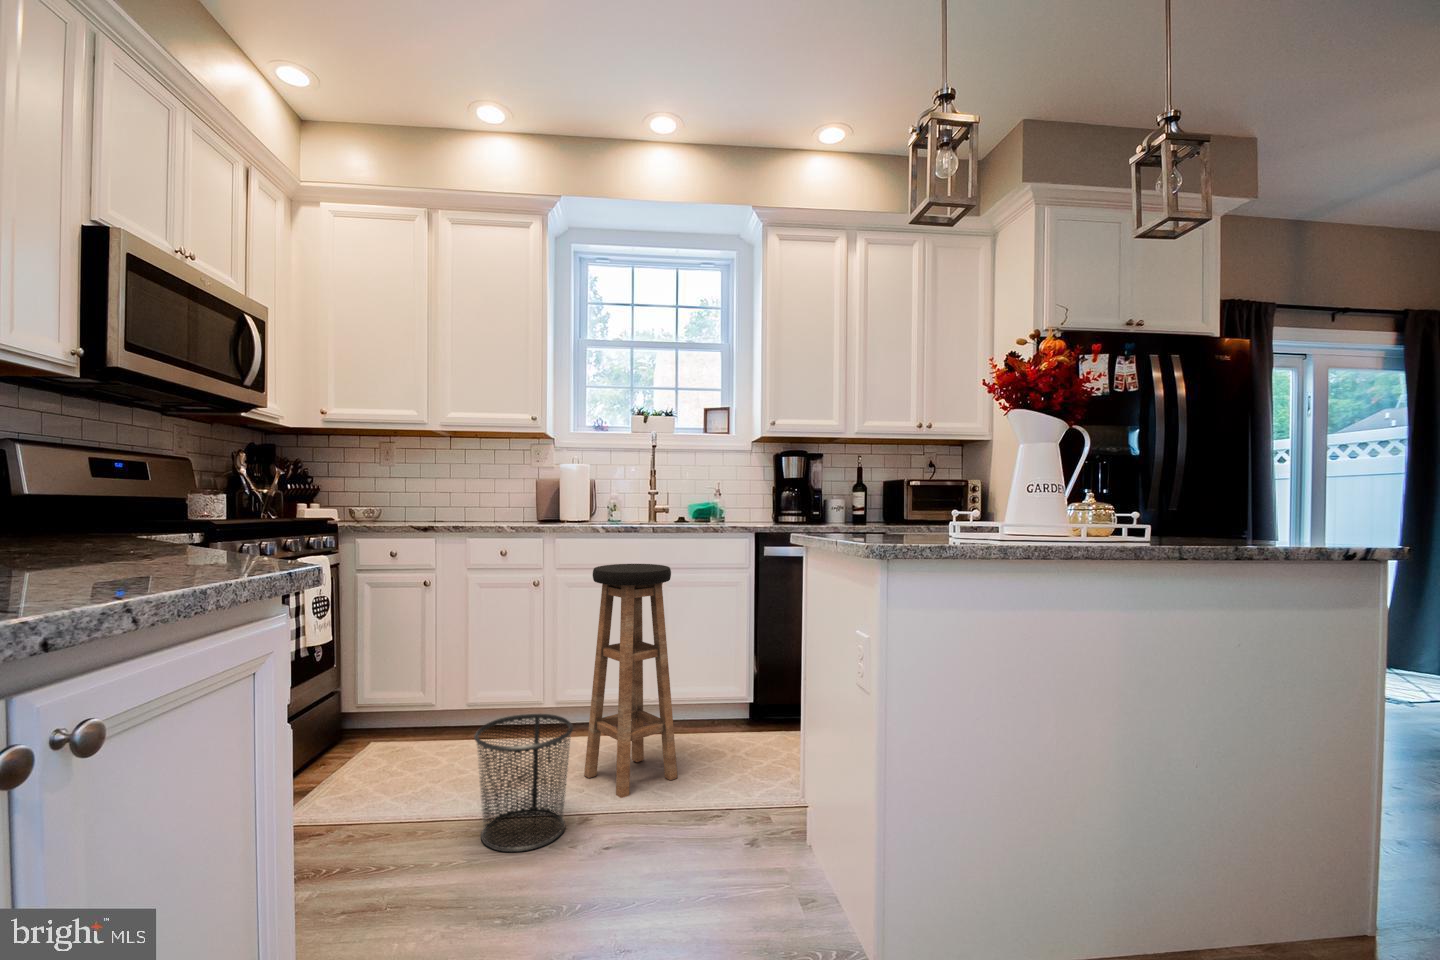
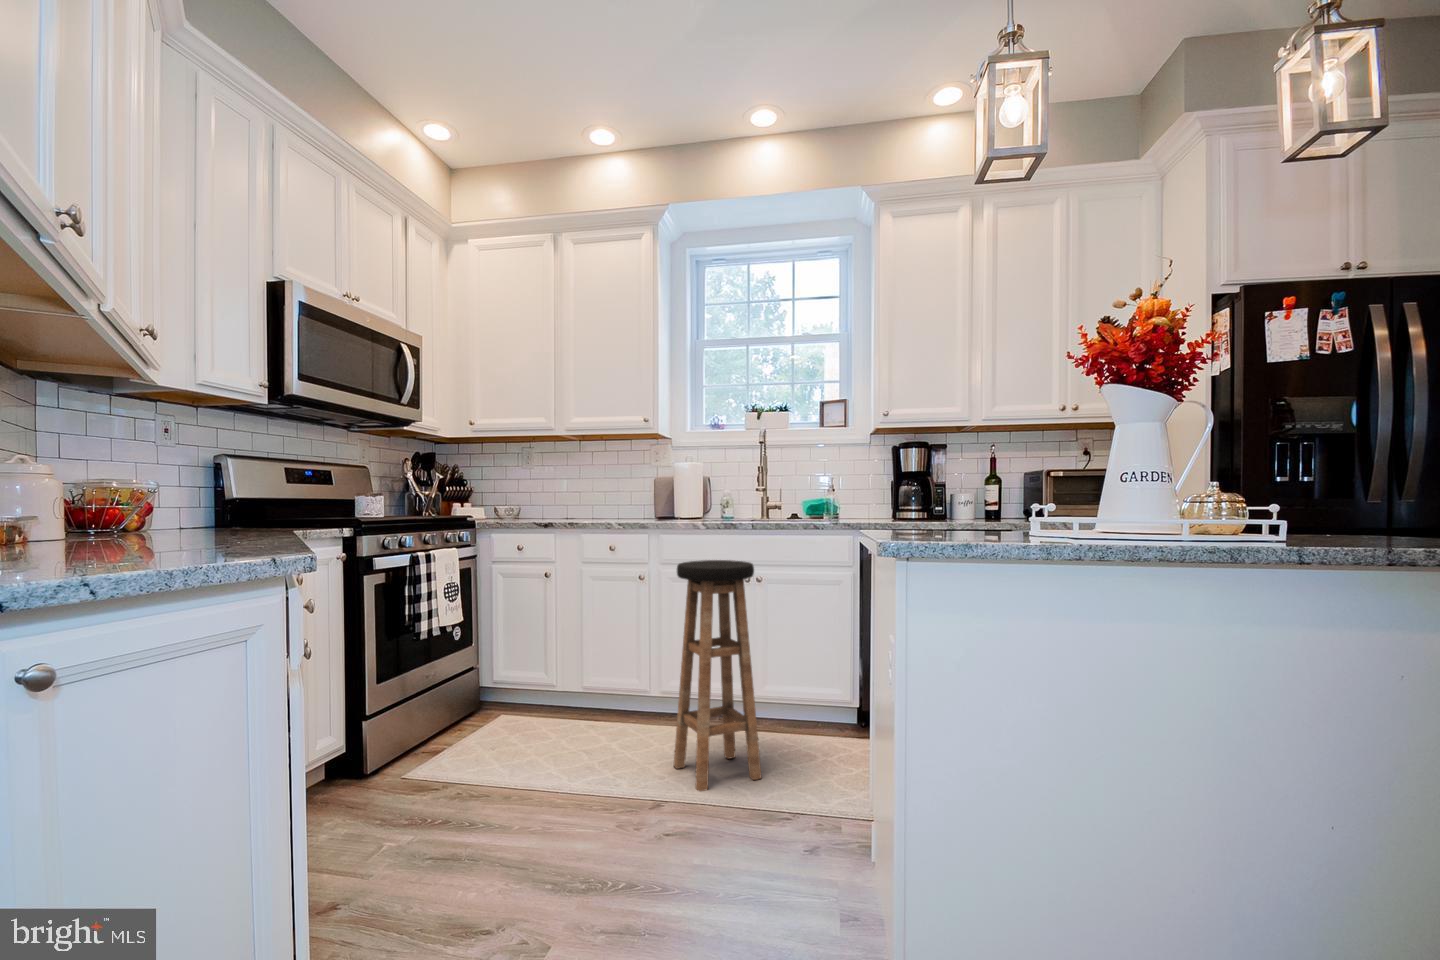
waste bin: present [474,713,573,852] -> none [552,700,643,829]

